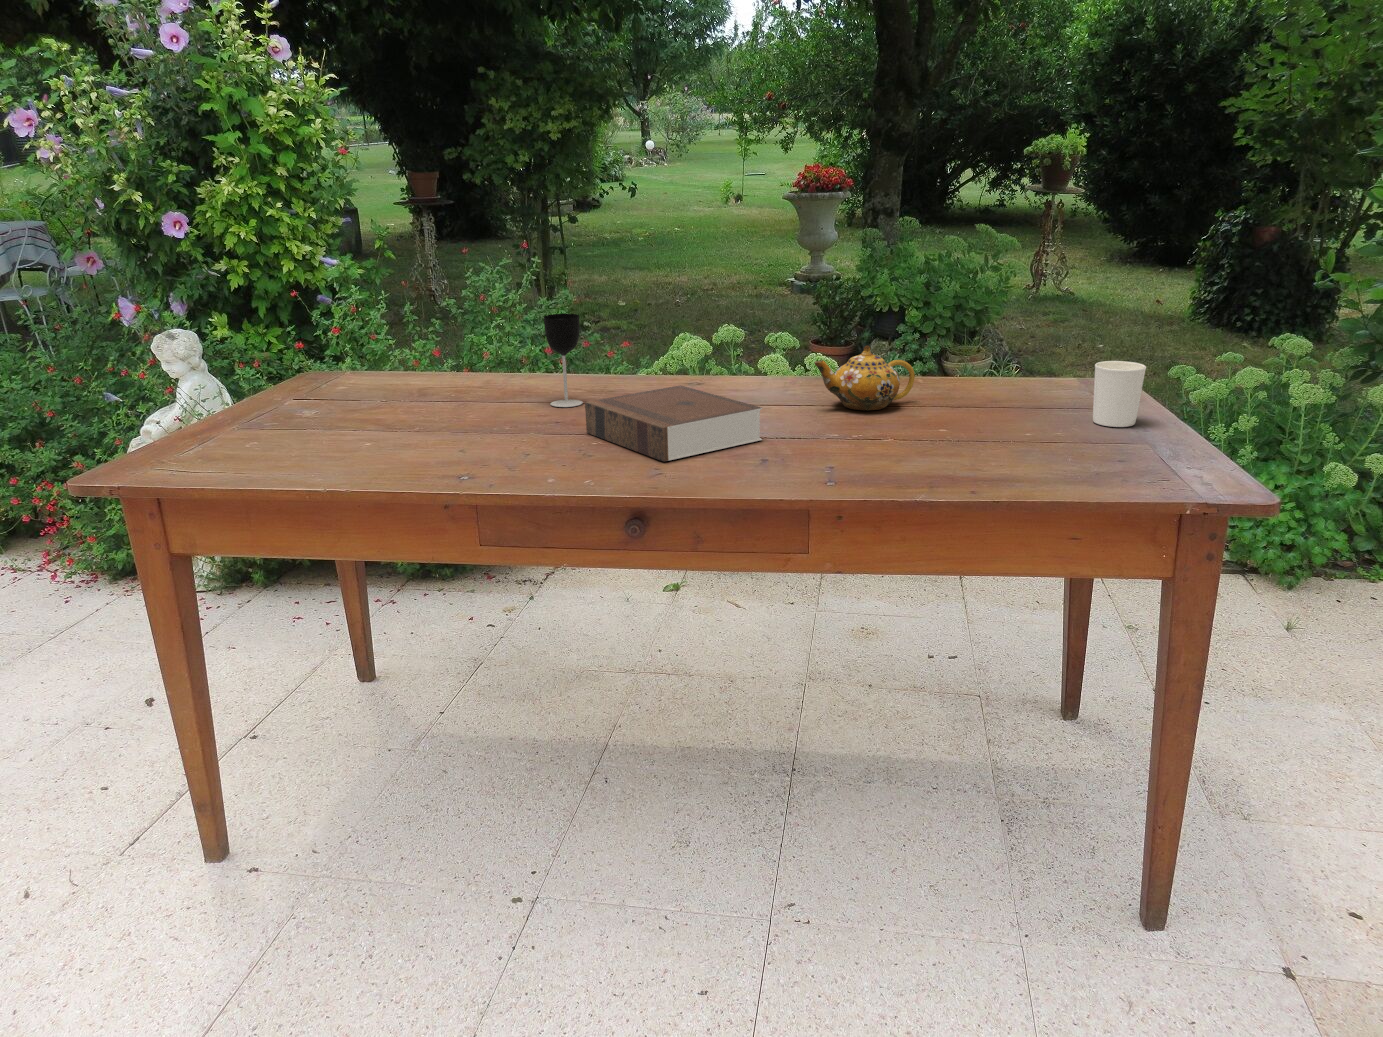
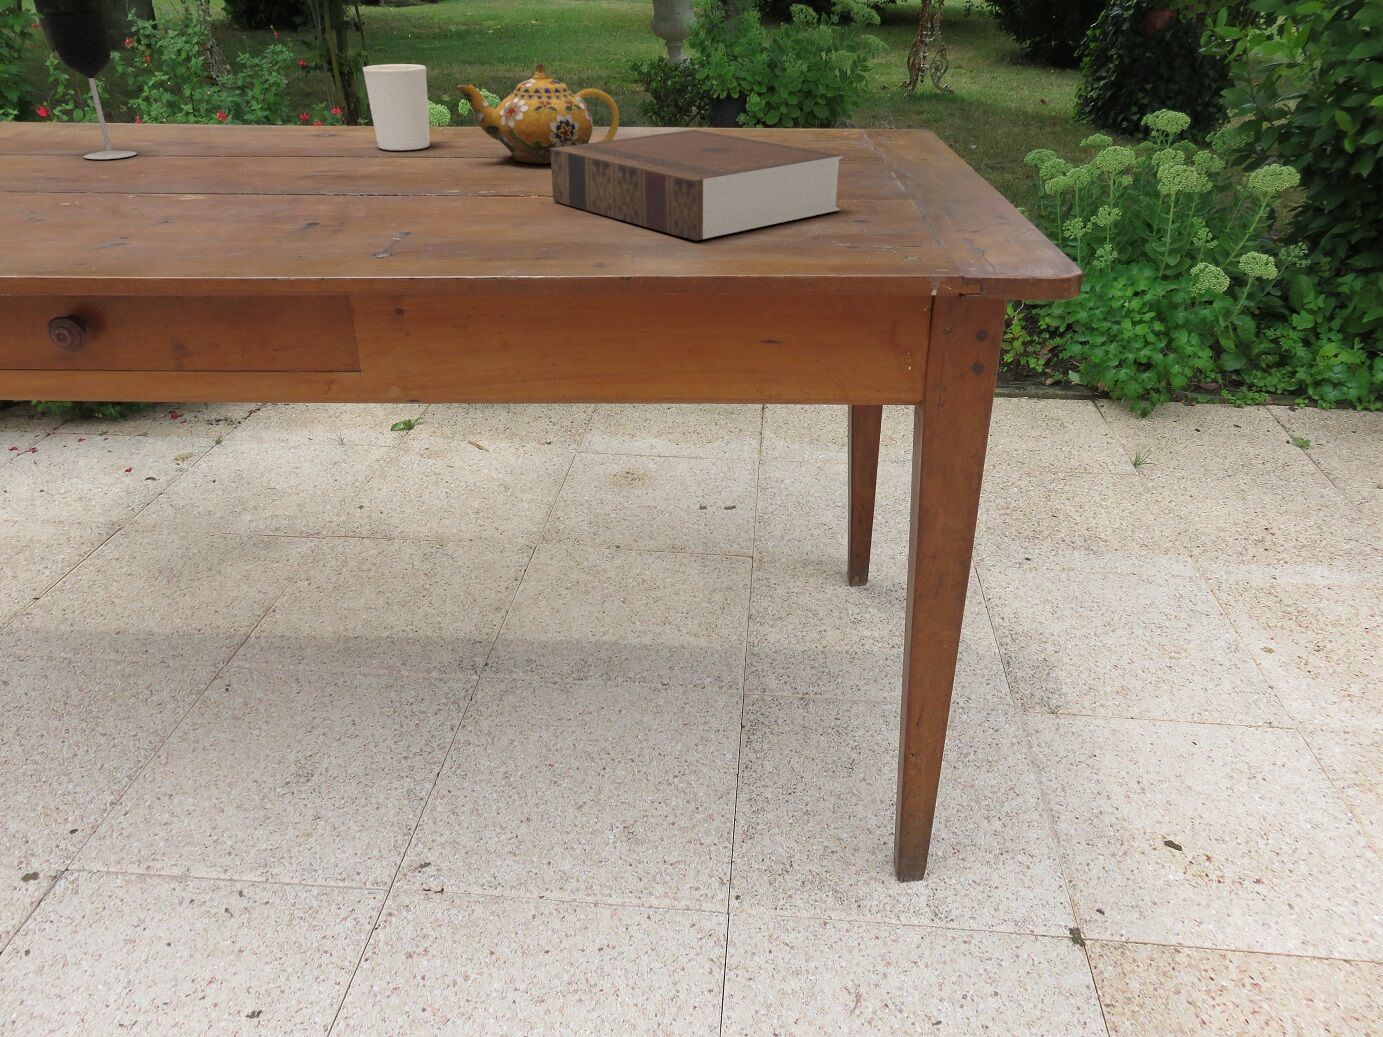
candle holder: present [1093,361,1146,427] -> present [363,64,430,150]
book: present [585,385,762,462] -> present [550,130,843,241]

